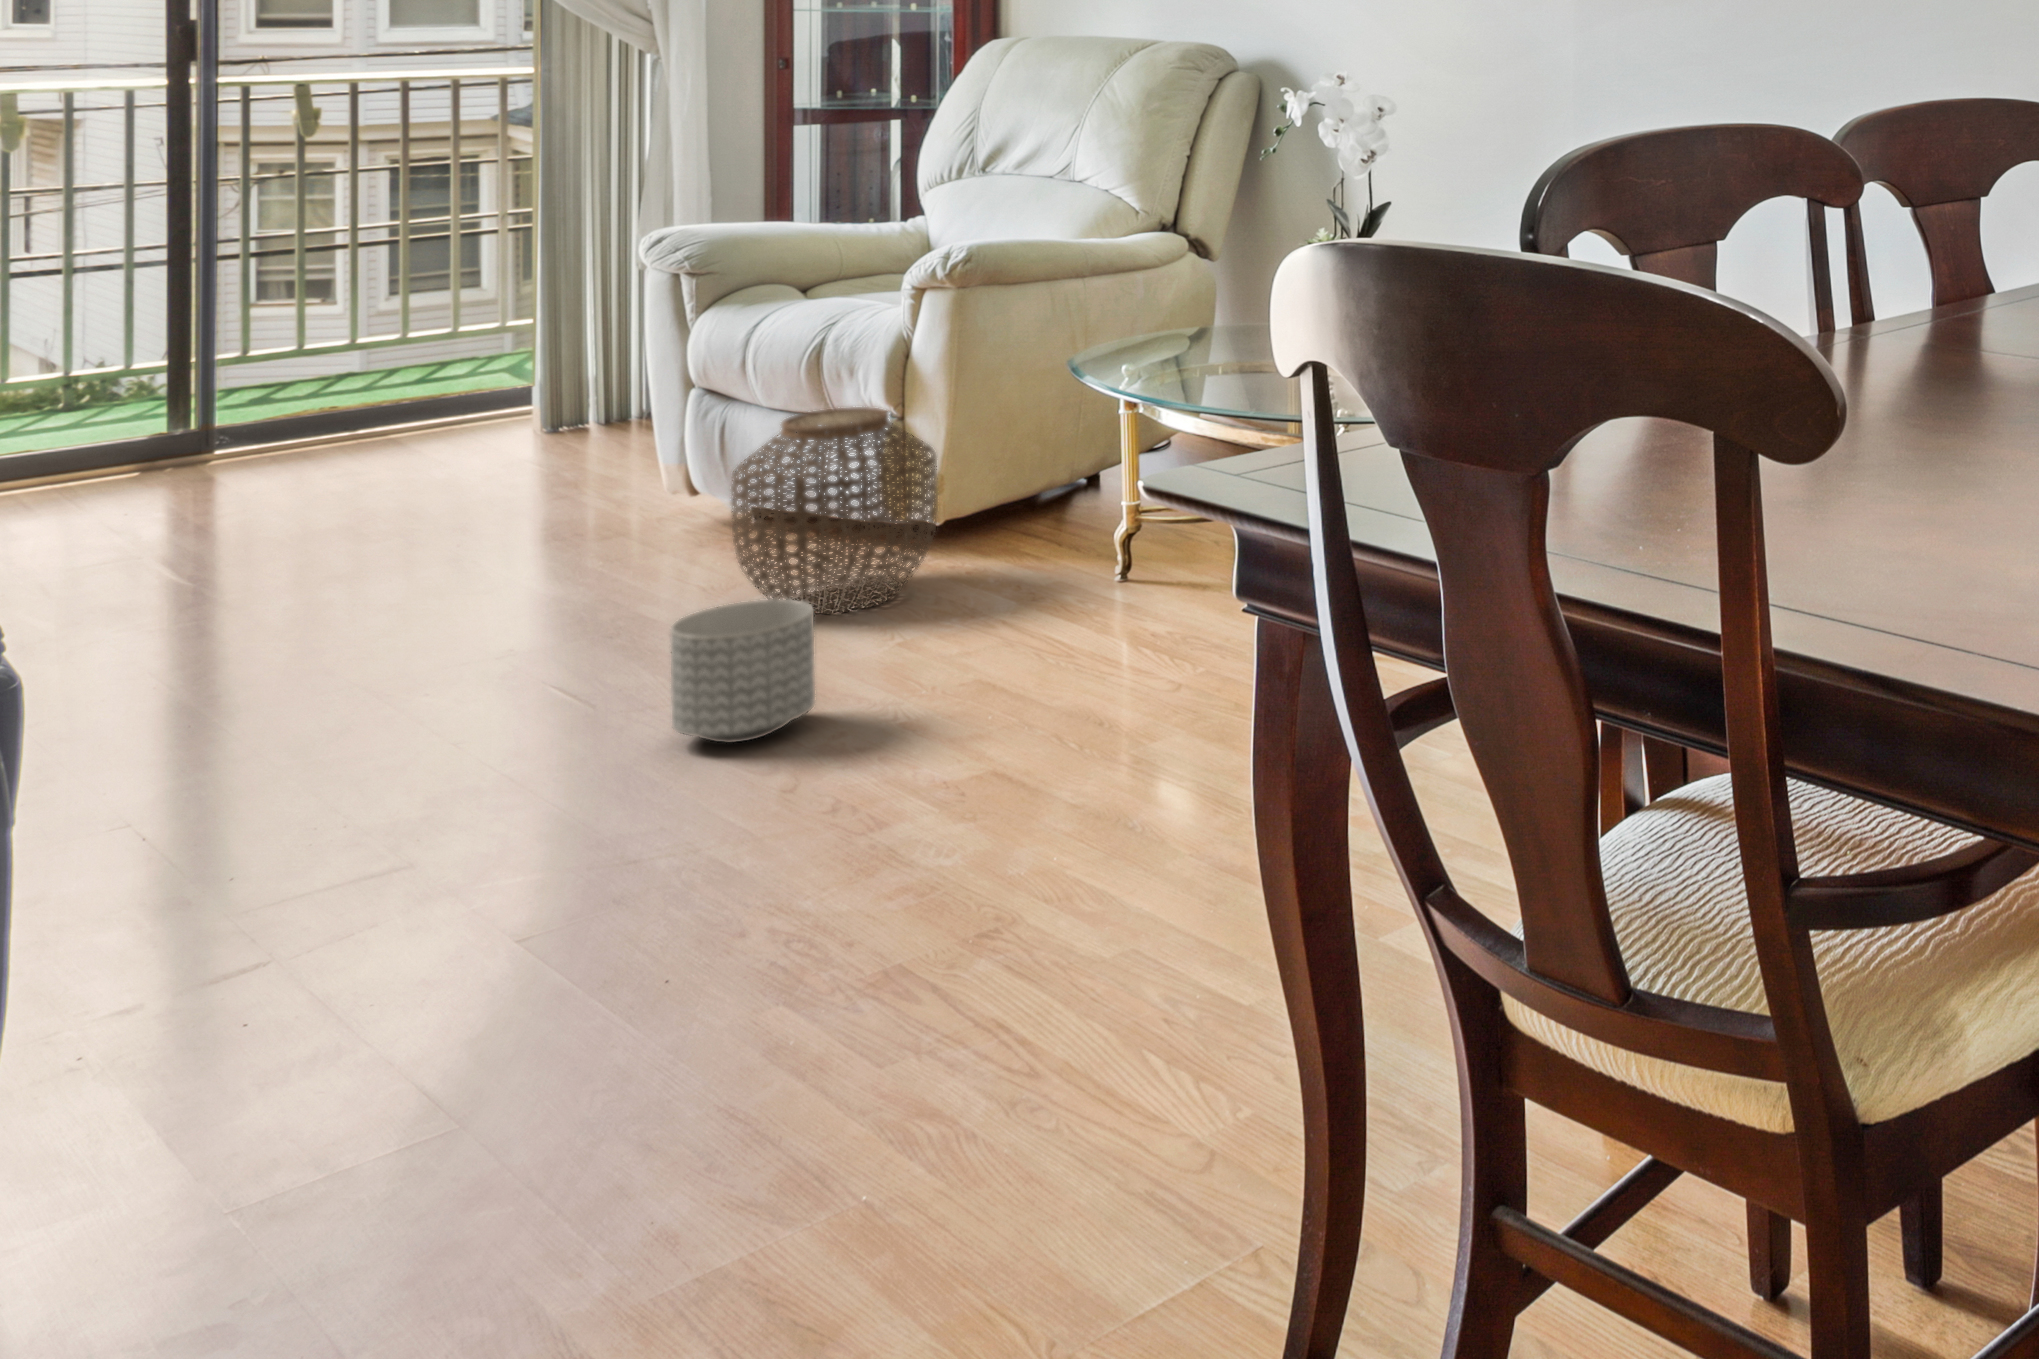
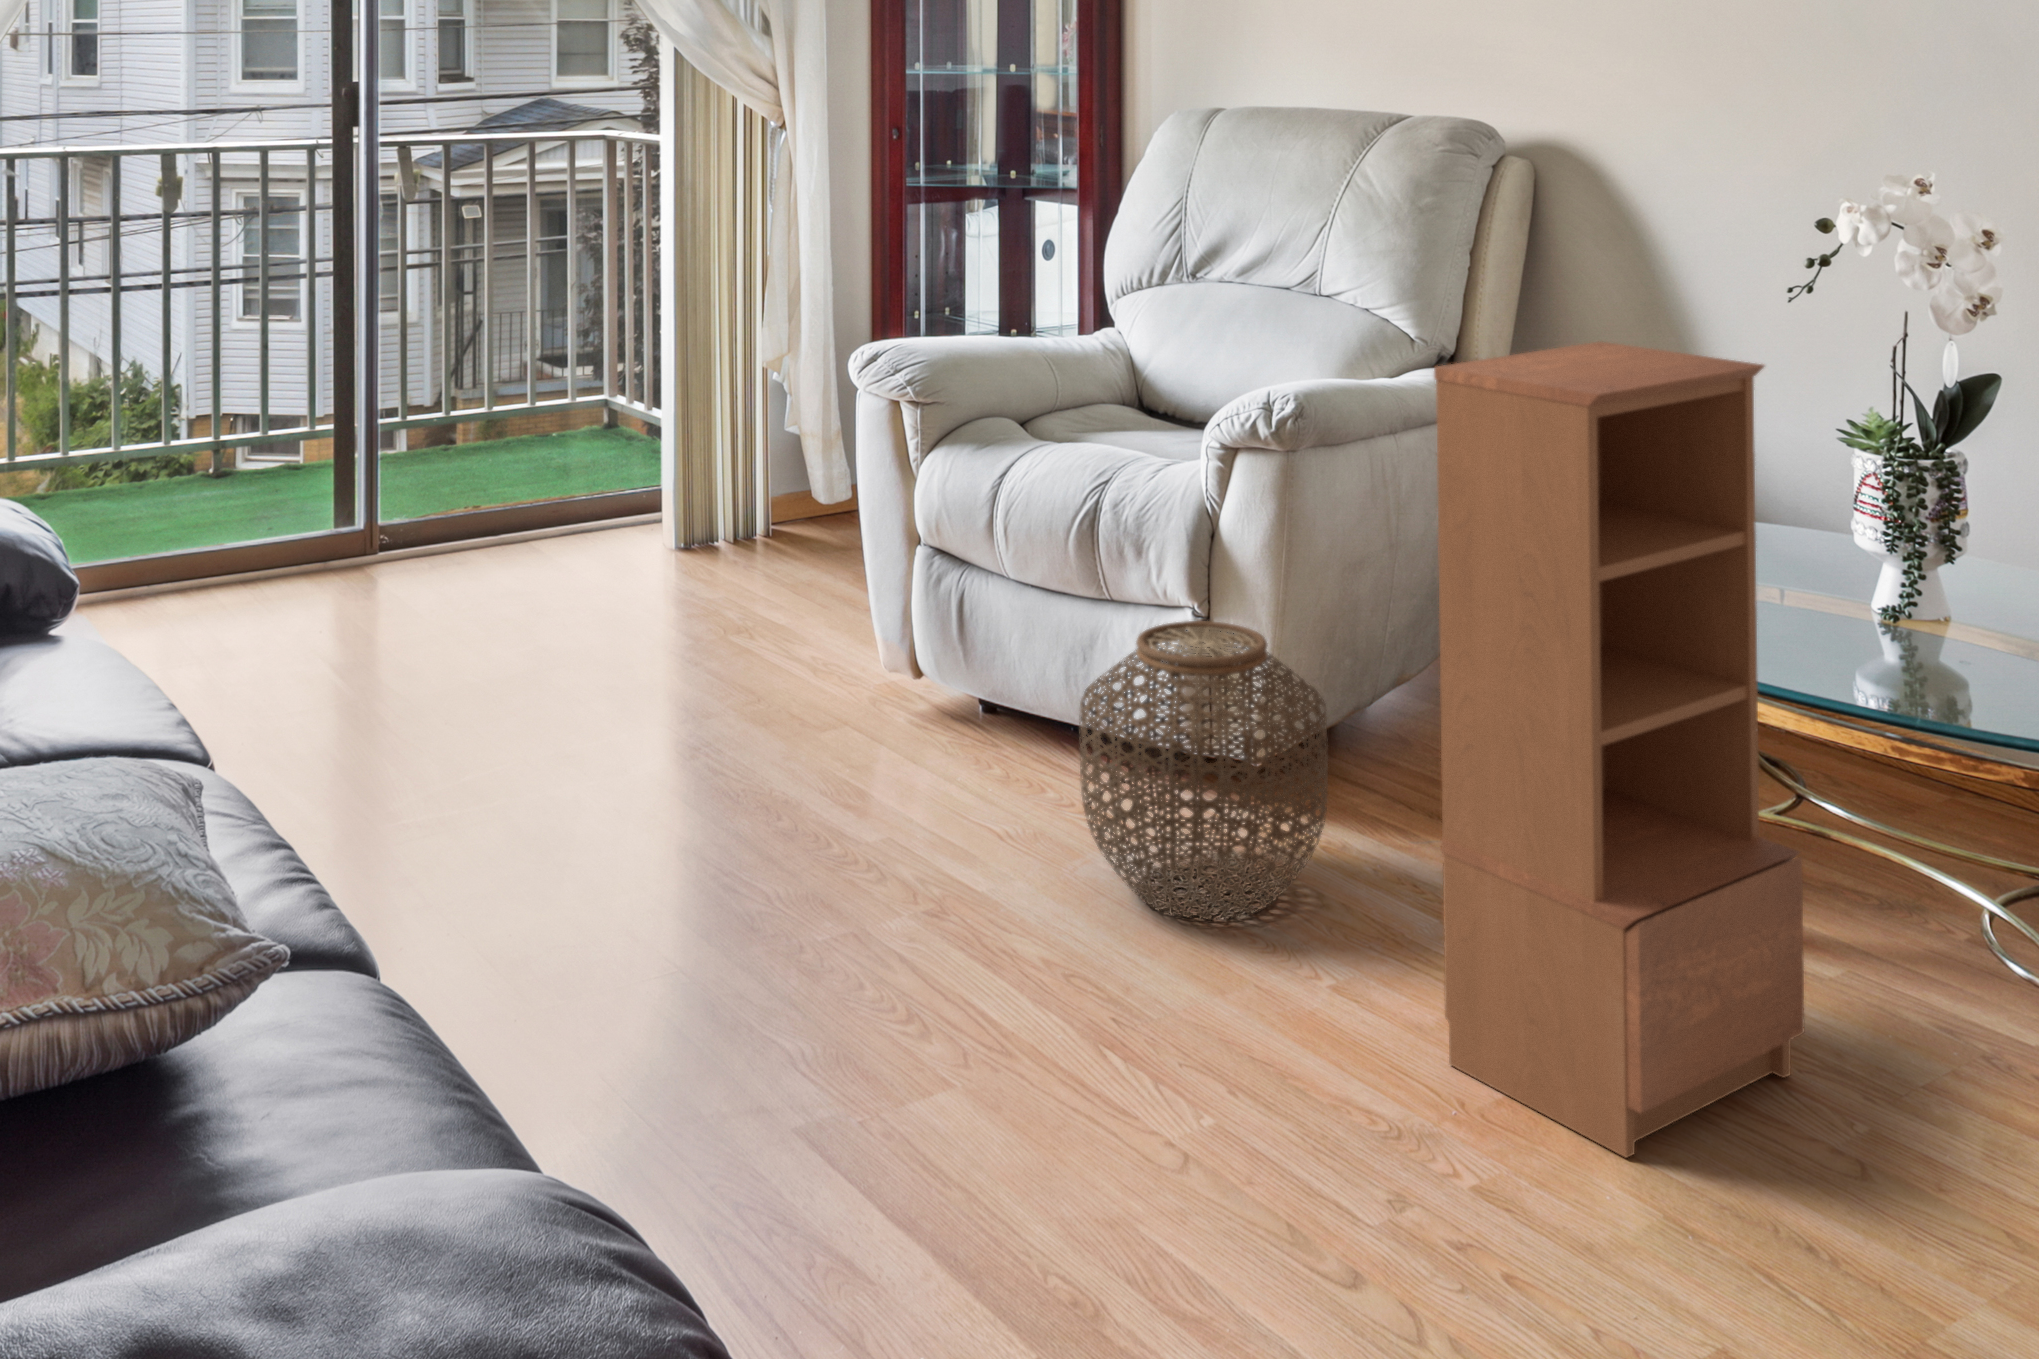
bookcase: none [924,186,1177,696] -> present [1434,342,1804,1158]
planter: present [670,599,815,743] -> none [1185,969,1374,1210]

